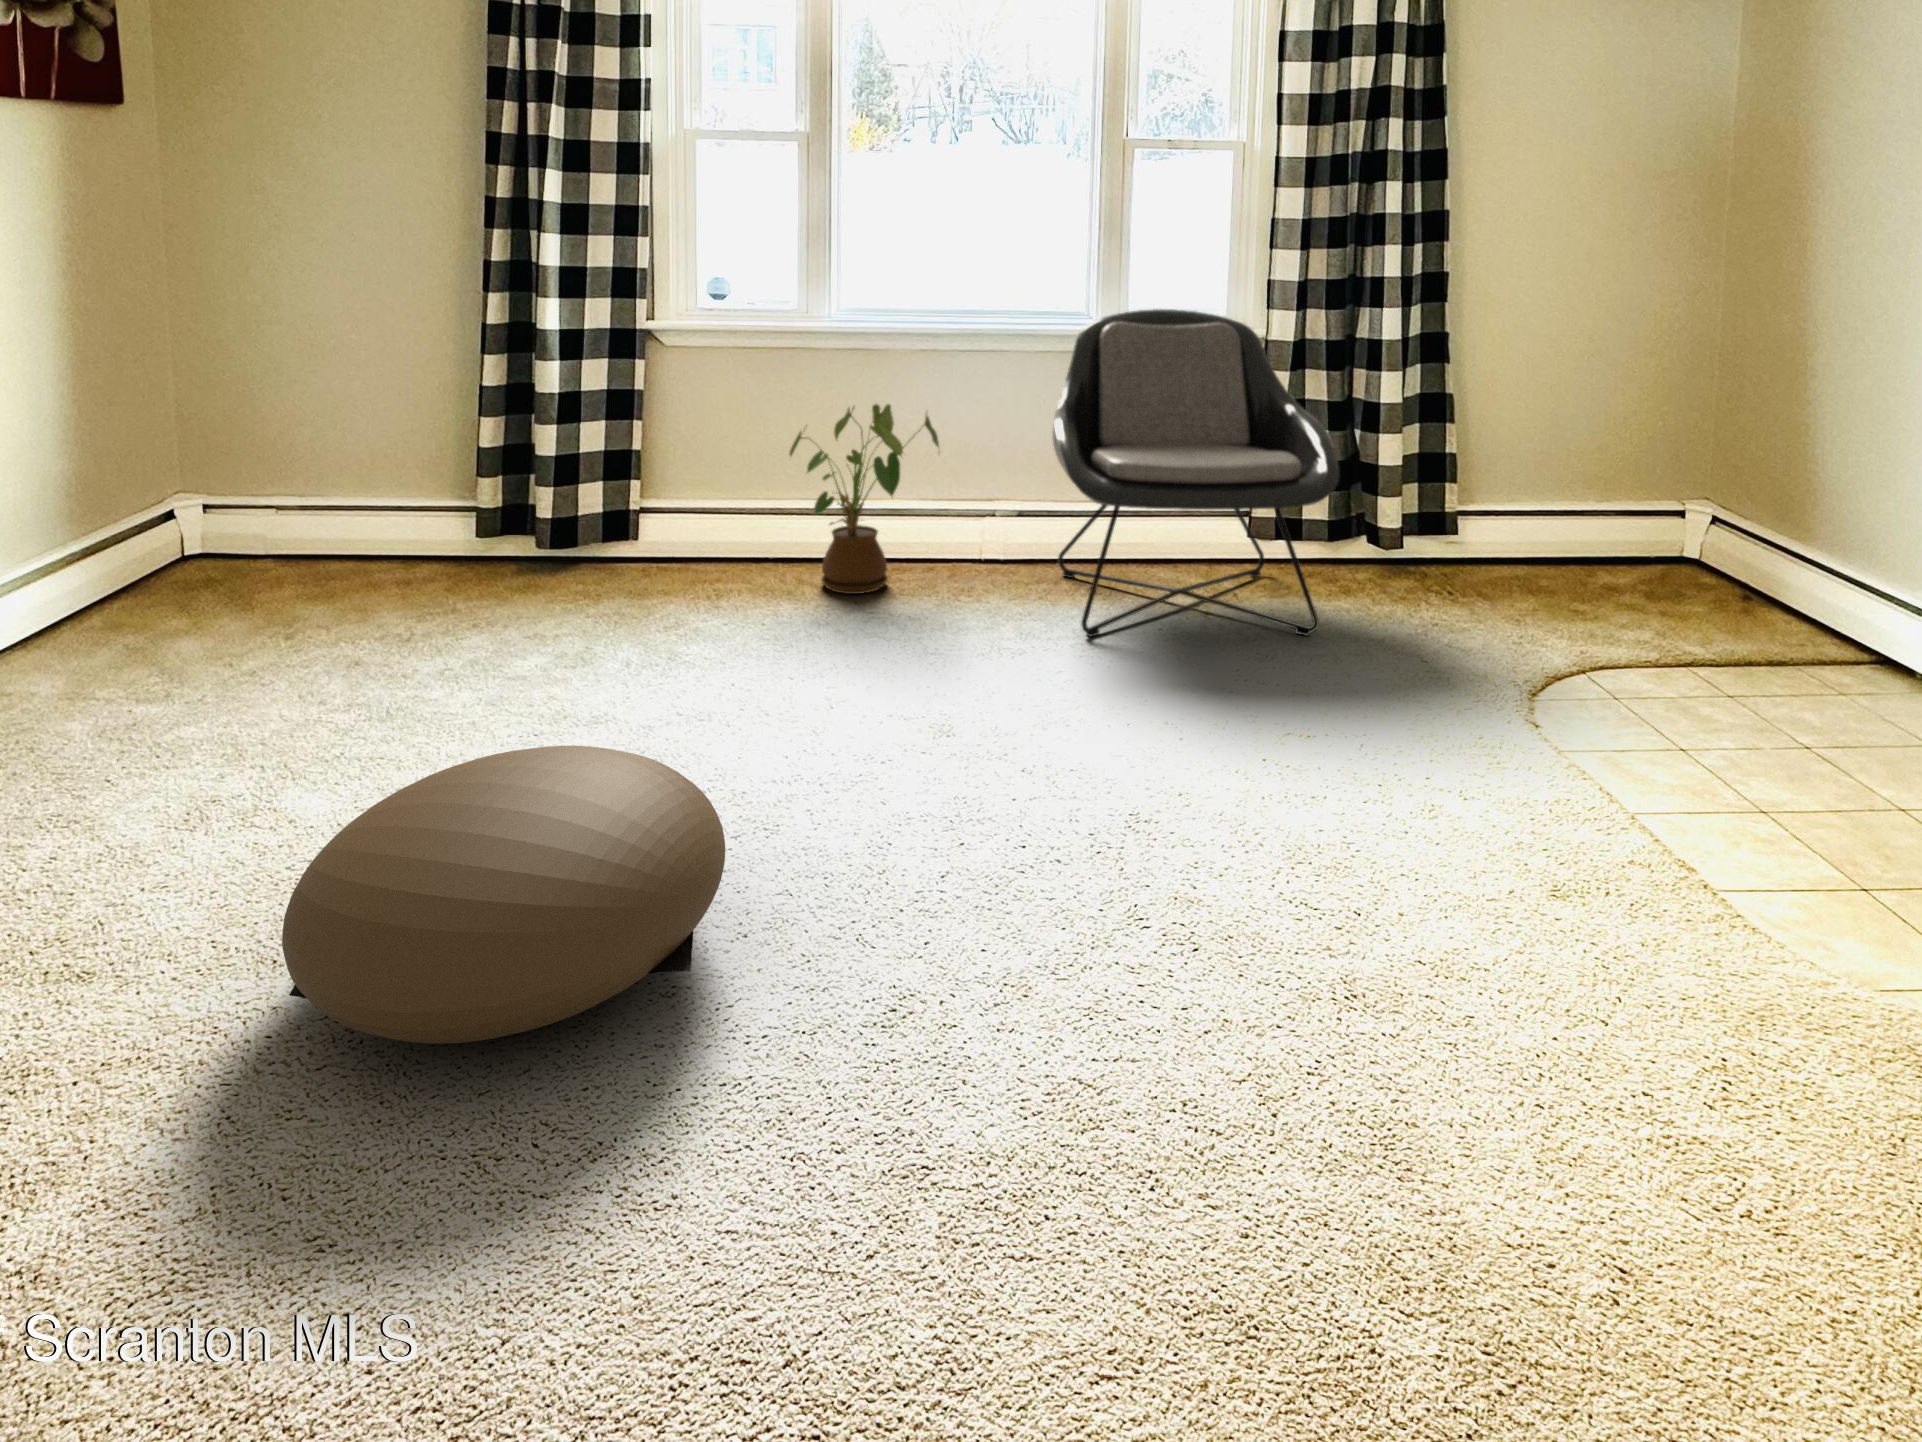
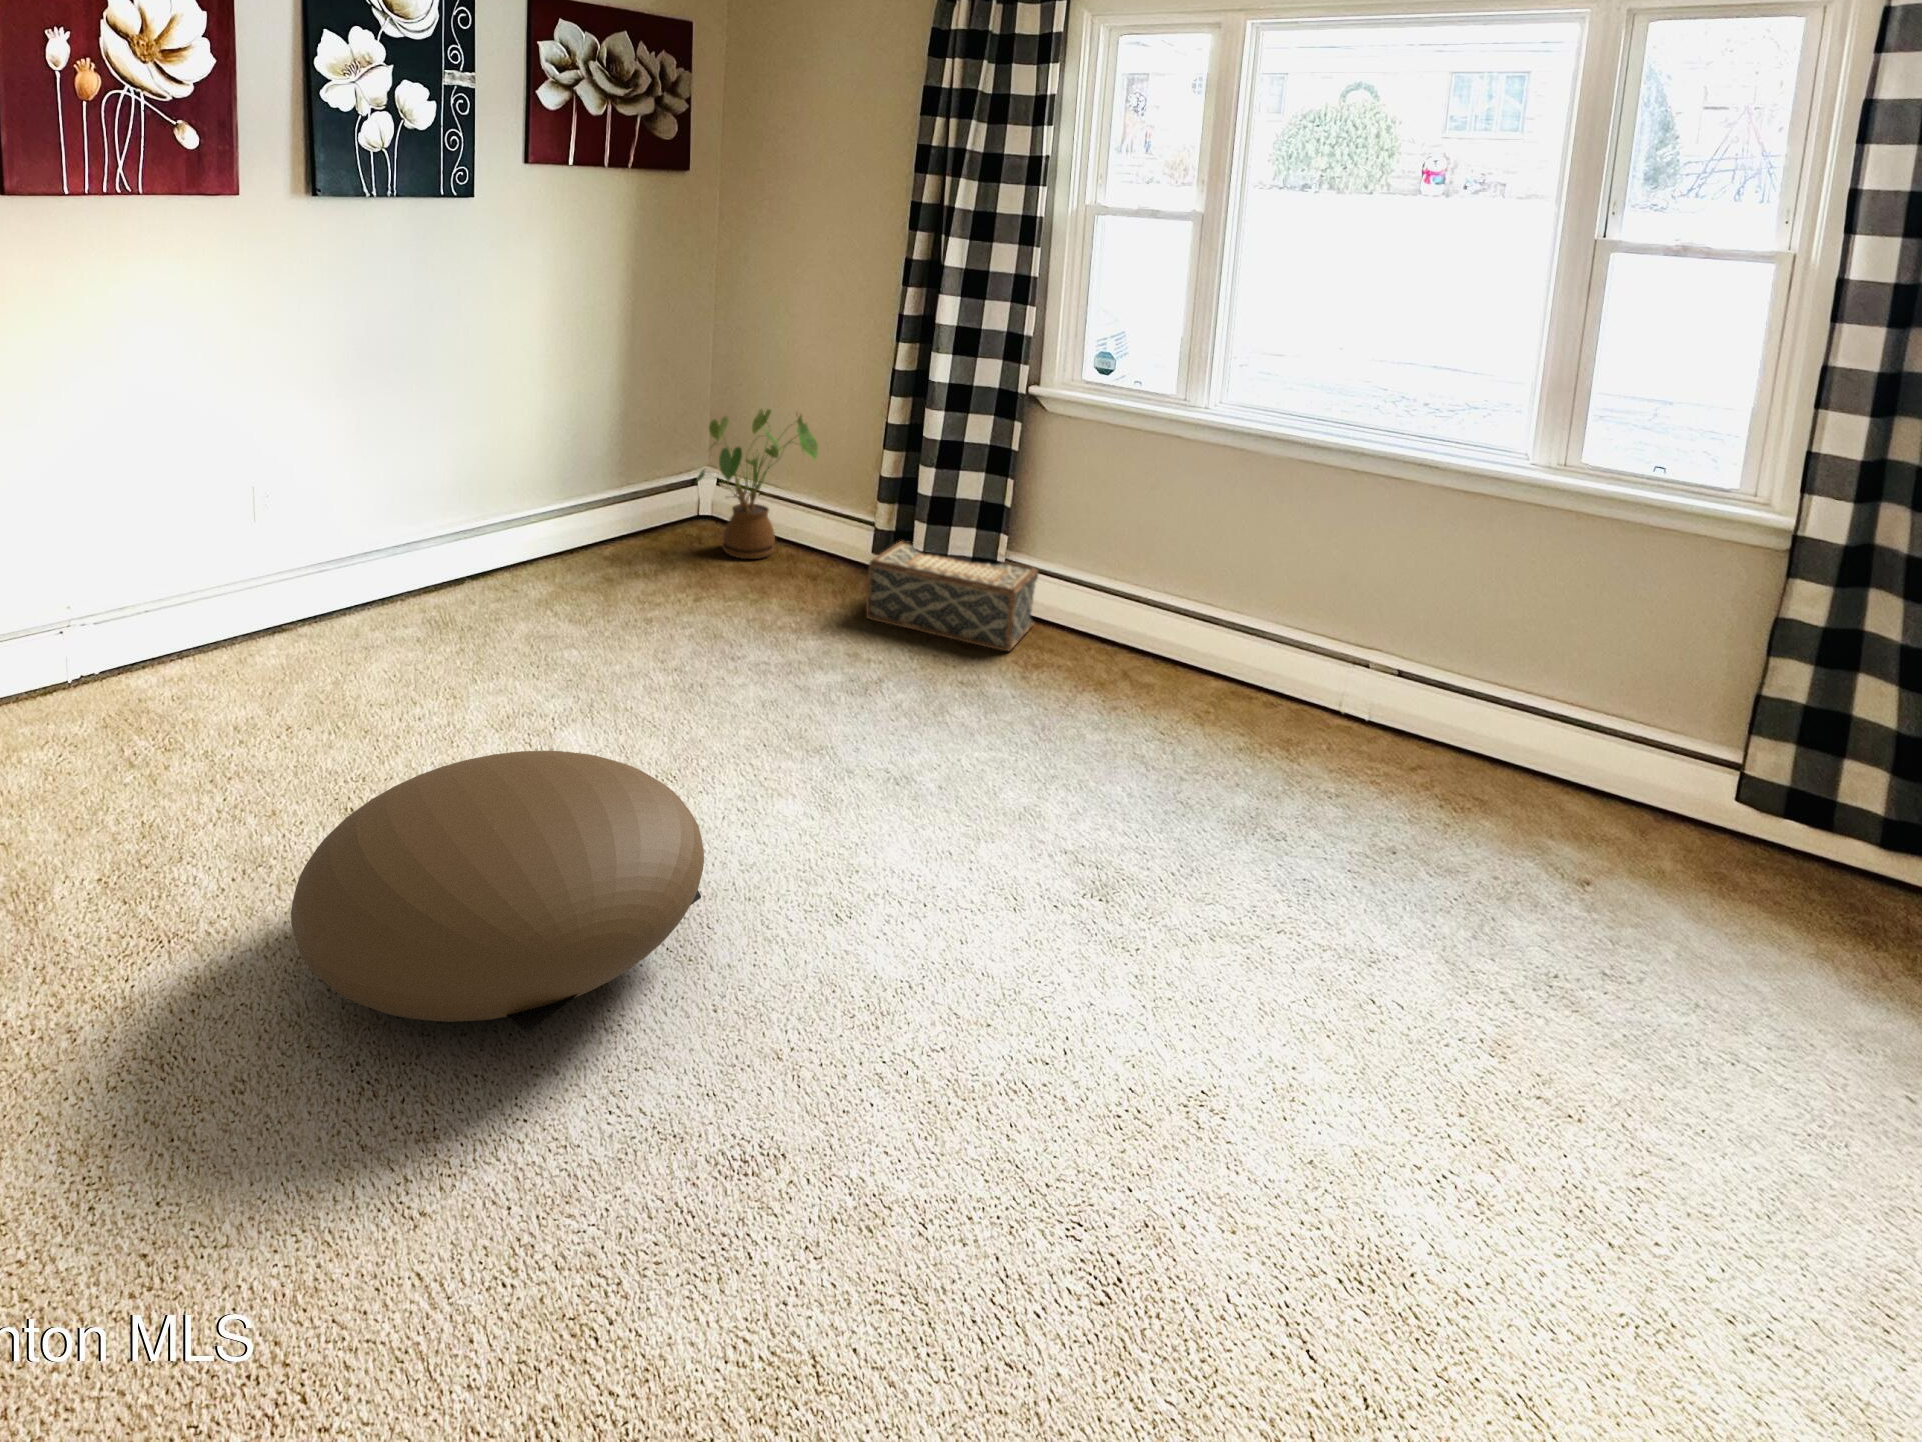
lounge chair: present [1053,309,1339,637] -> none [1371,458,1822,972]
house plant: present [789,404,939,594] -> present [696,409,818,559]
woven basket: none [512,510,690,608] -> present [866,541,1038,651]

